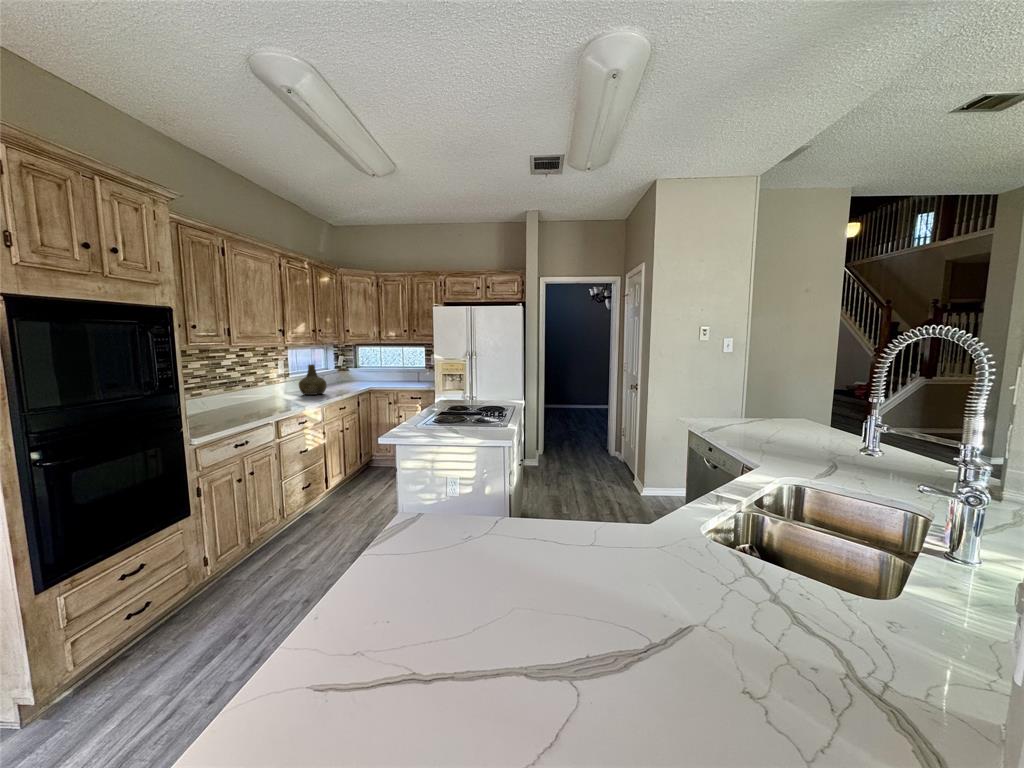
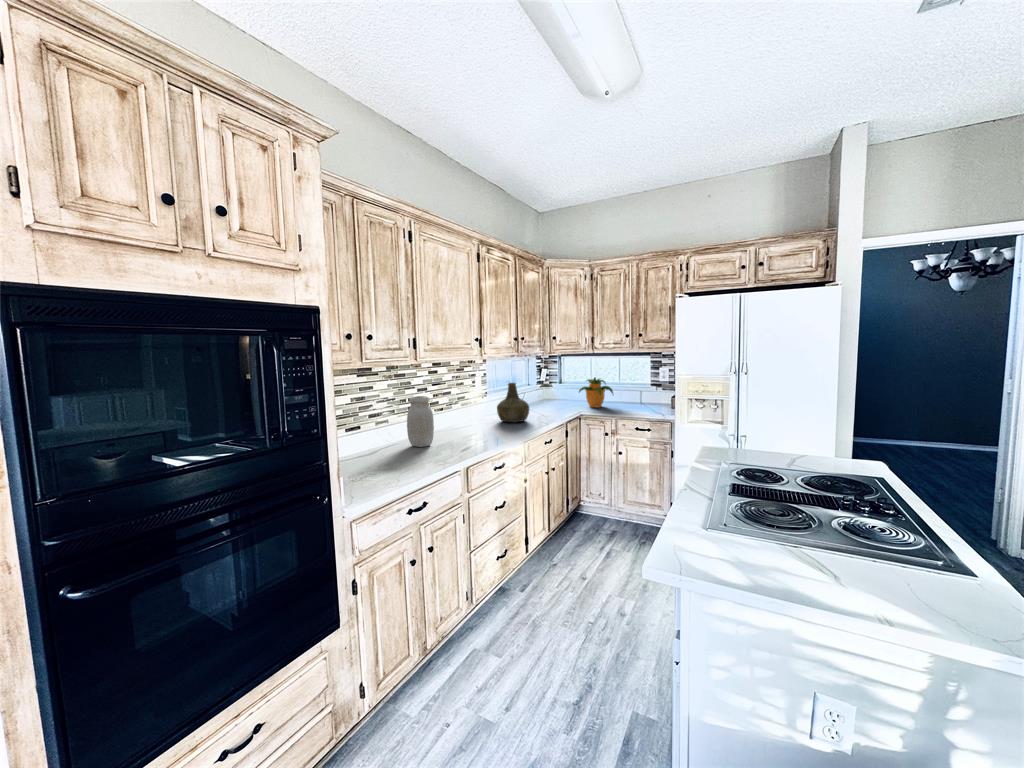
potted plant: none [368,361,395,384] -> present [579,377,613,407]
jar: none [222,373,246,411] -> present [407,396,434,447]

